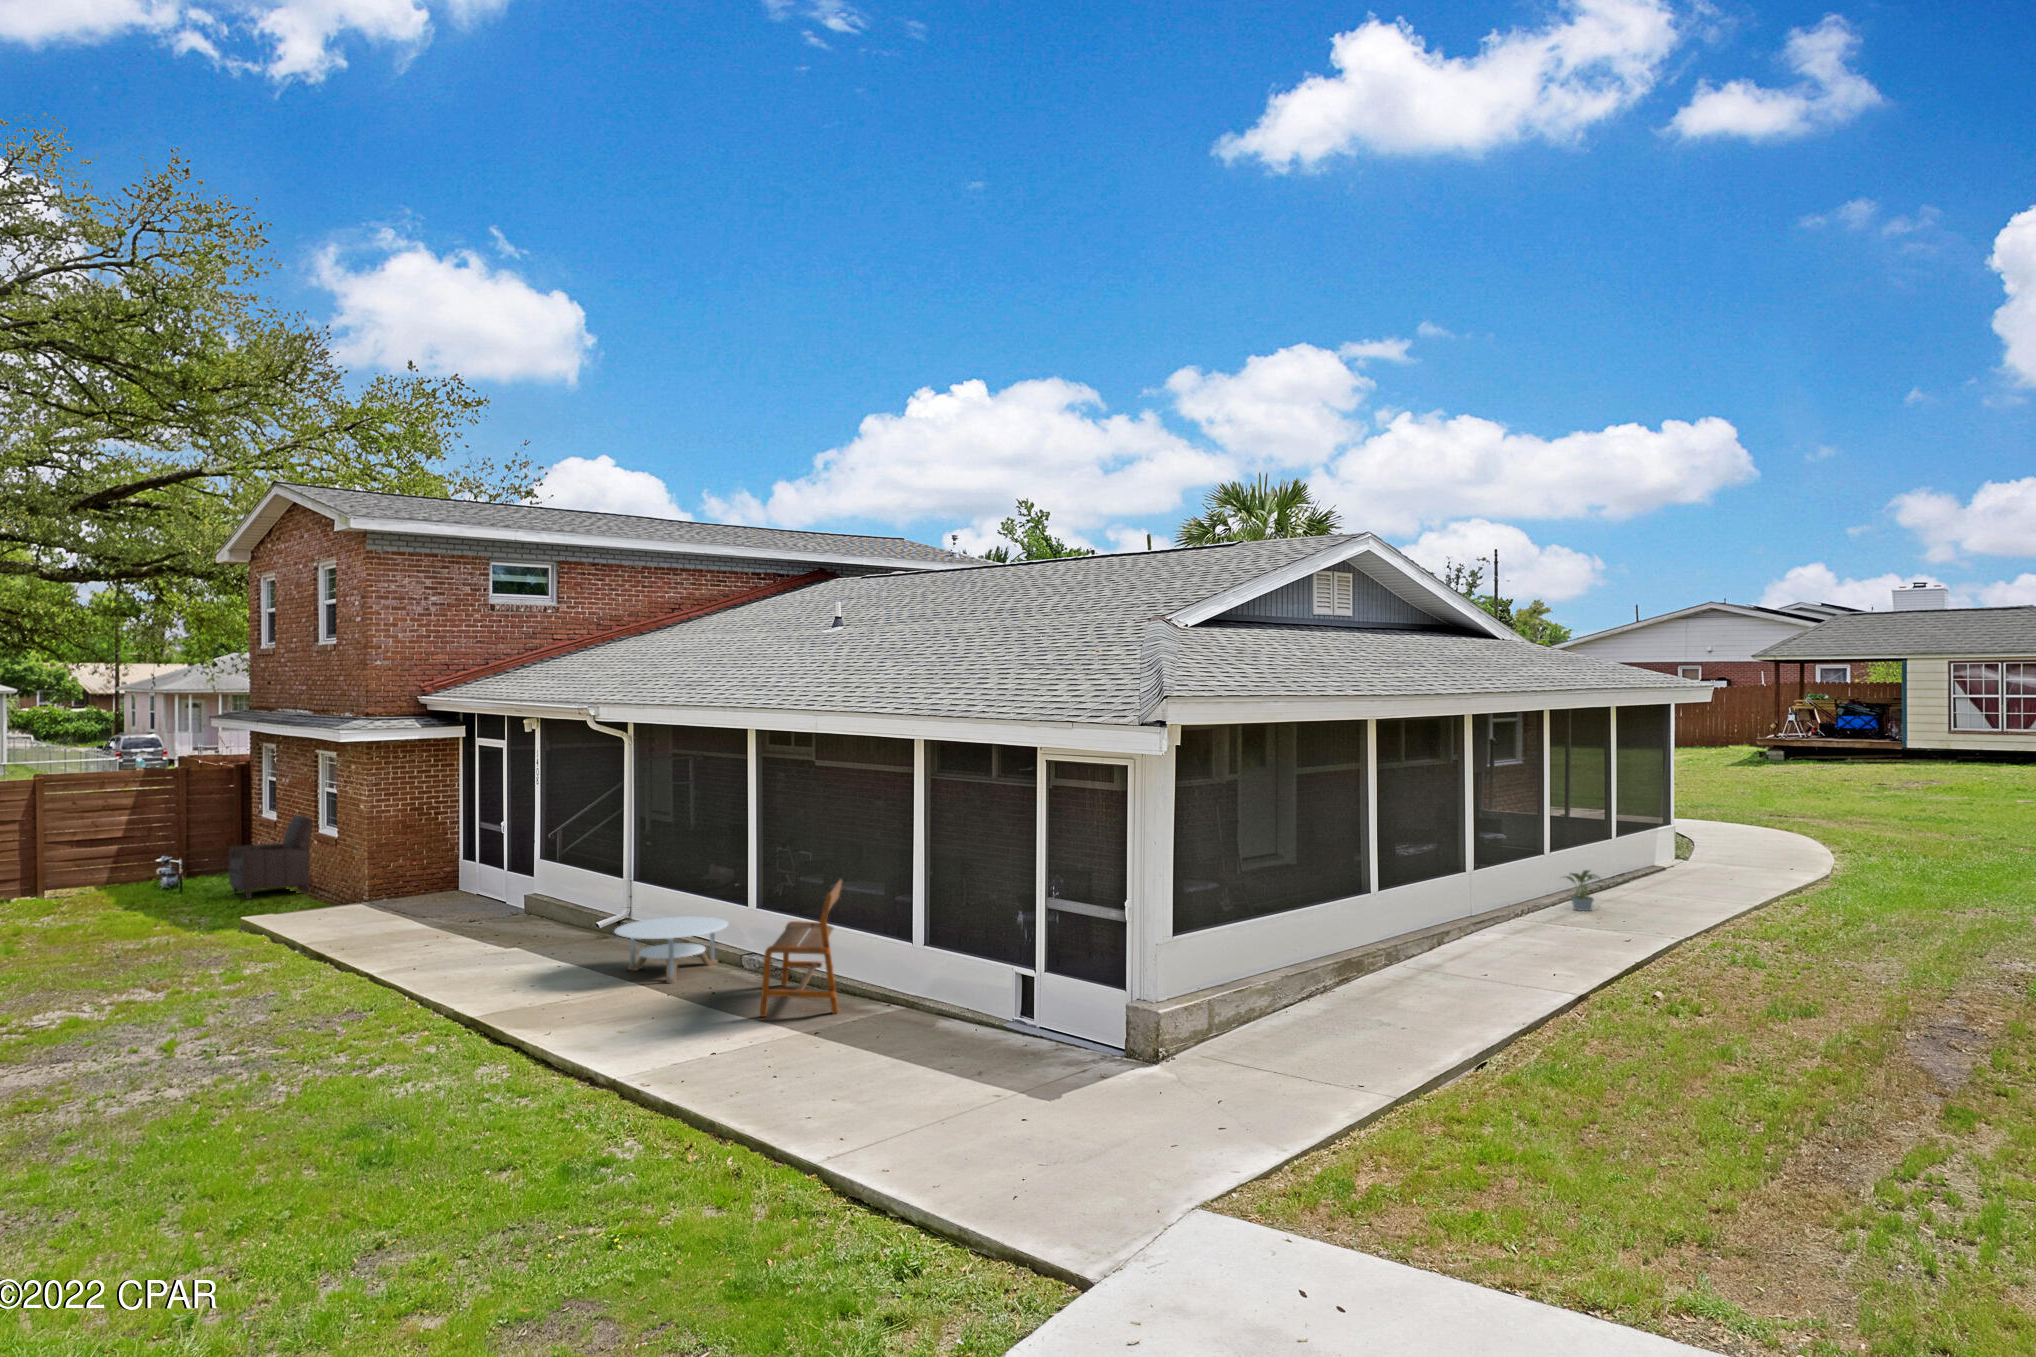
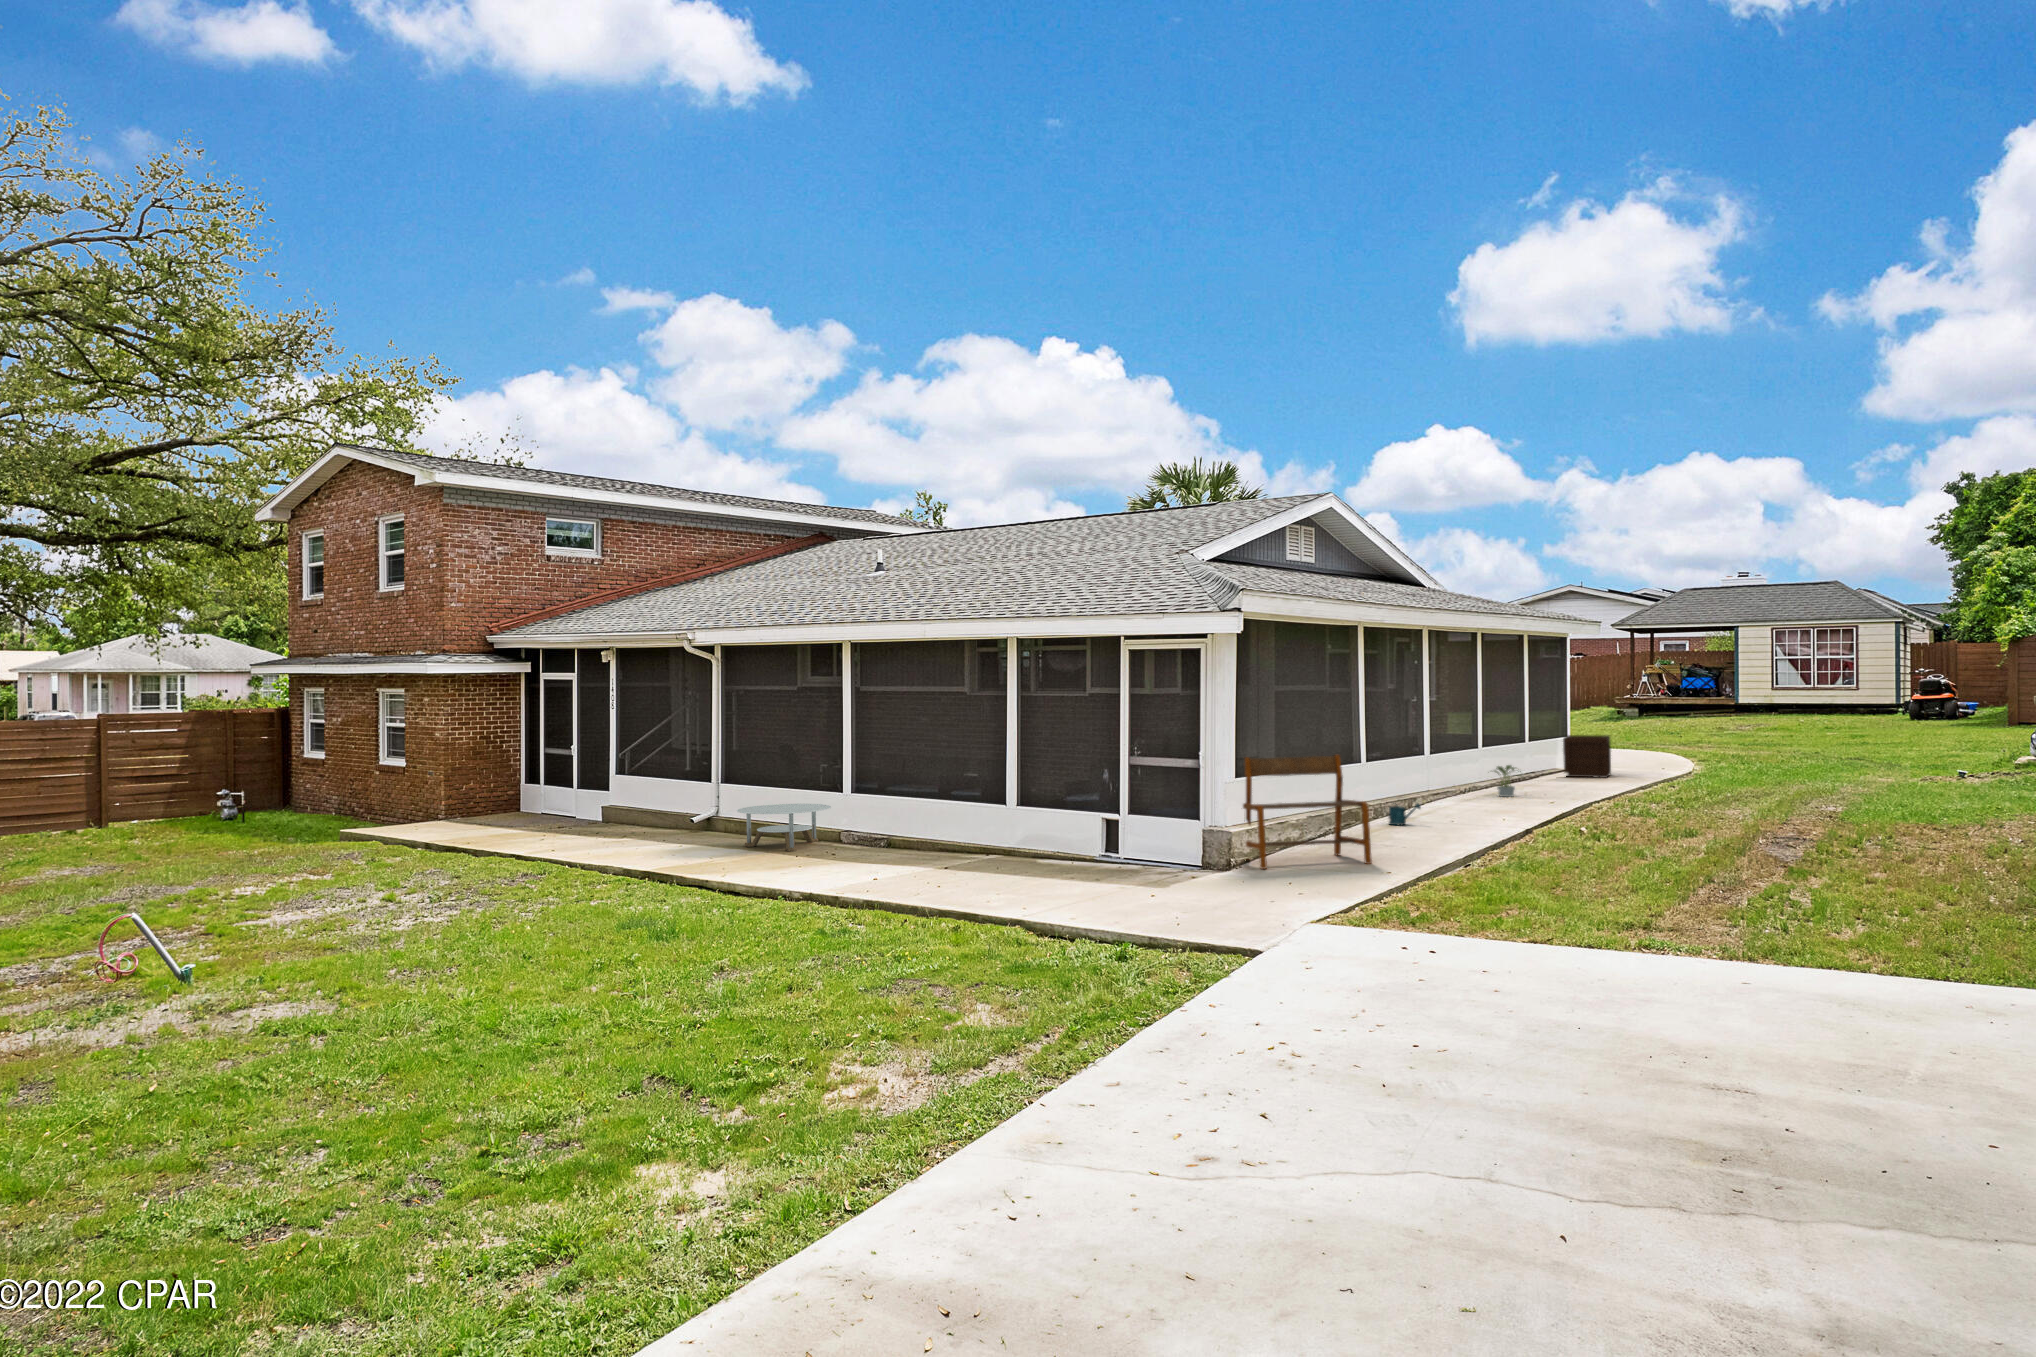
chair: present [229,815,313,900] -> none [299,749,379,824]
wooden crate: none [1666,819,1728,876] -> present [1563,735,1611,778]
bench: present [760,879,842,1017] -> present [1243,755,1372,869]
watering can: none [1406,936,1452,968] -> present [1388,803,1421,825]

